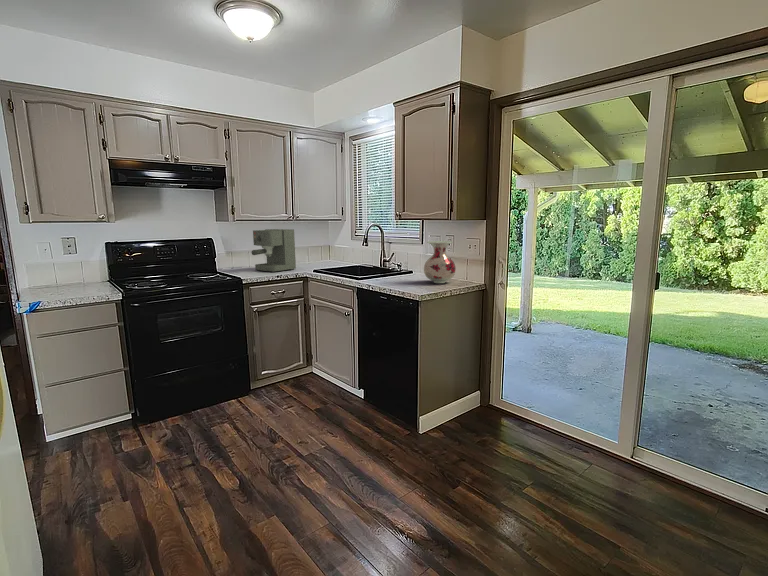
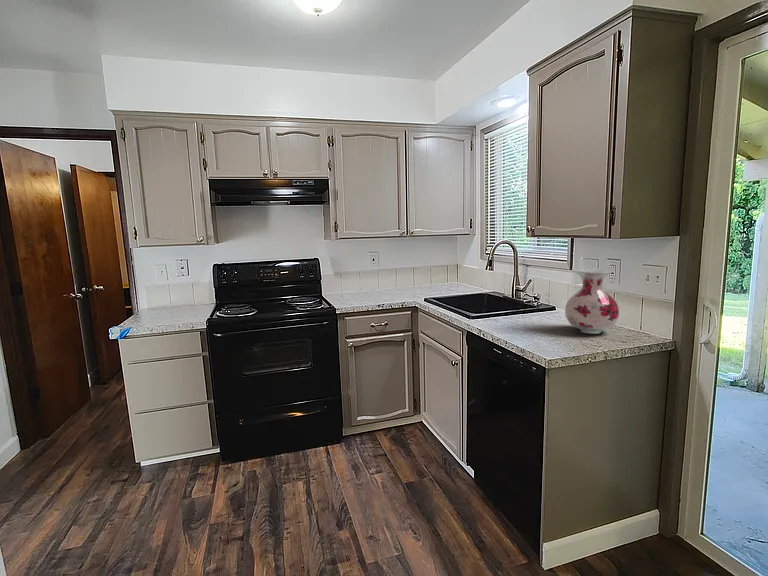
coffee maker: present [252,229,296,272] -> none [354,247,408,299]

